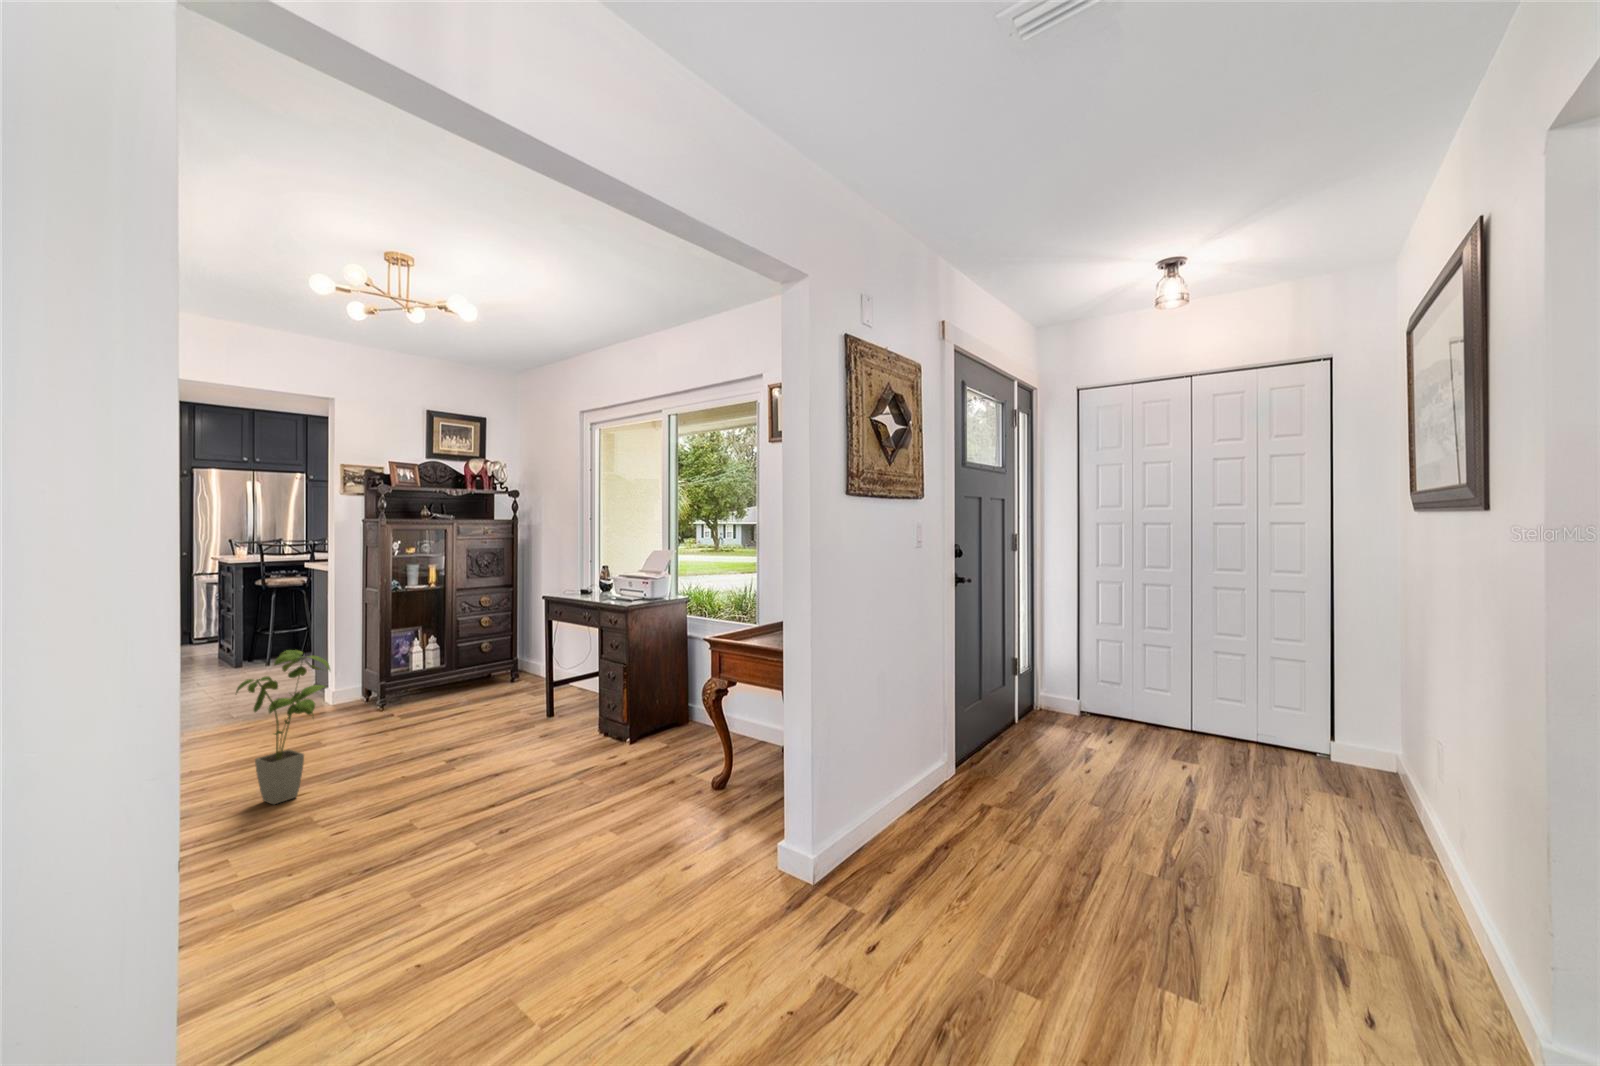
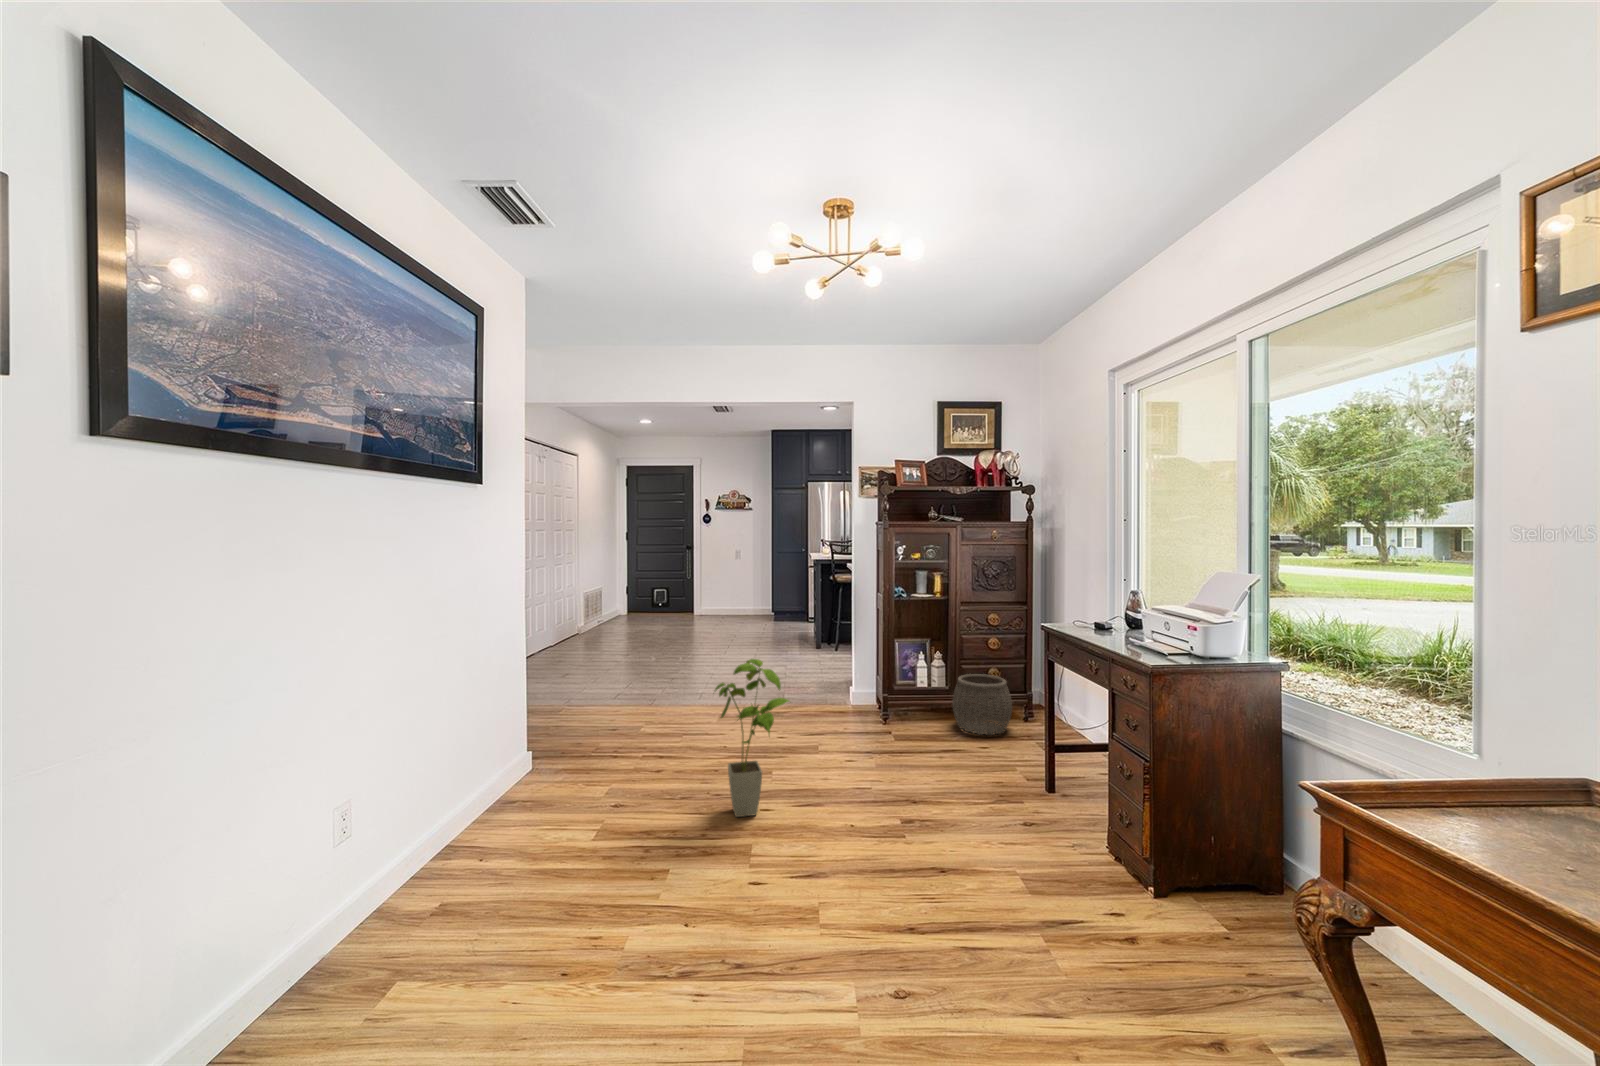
woven basket: none [454,649,509,698] -> present [952,674,1012,735]

